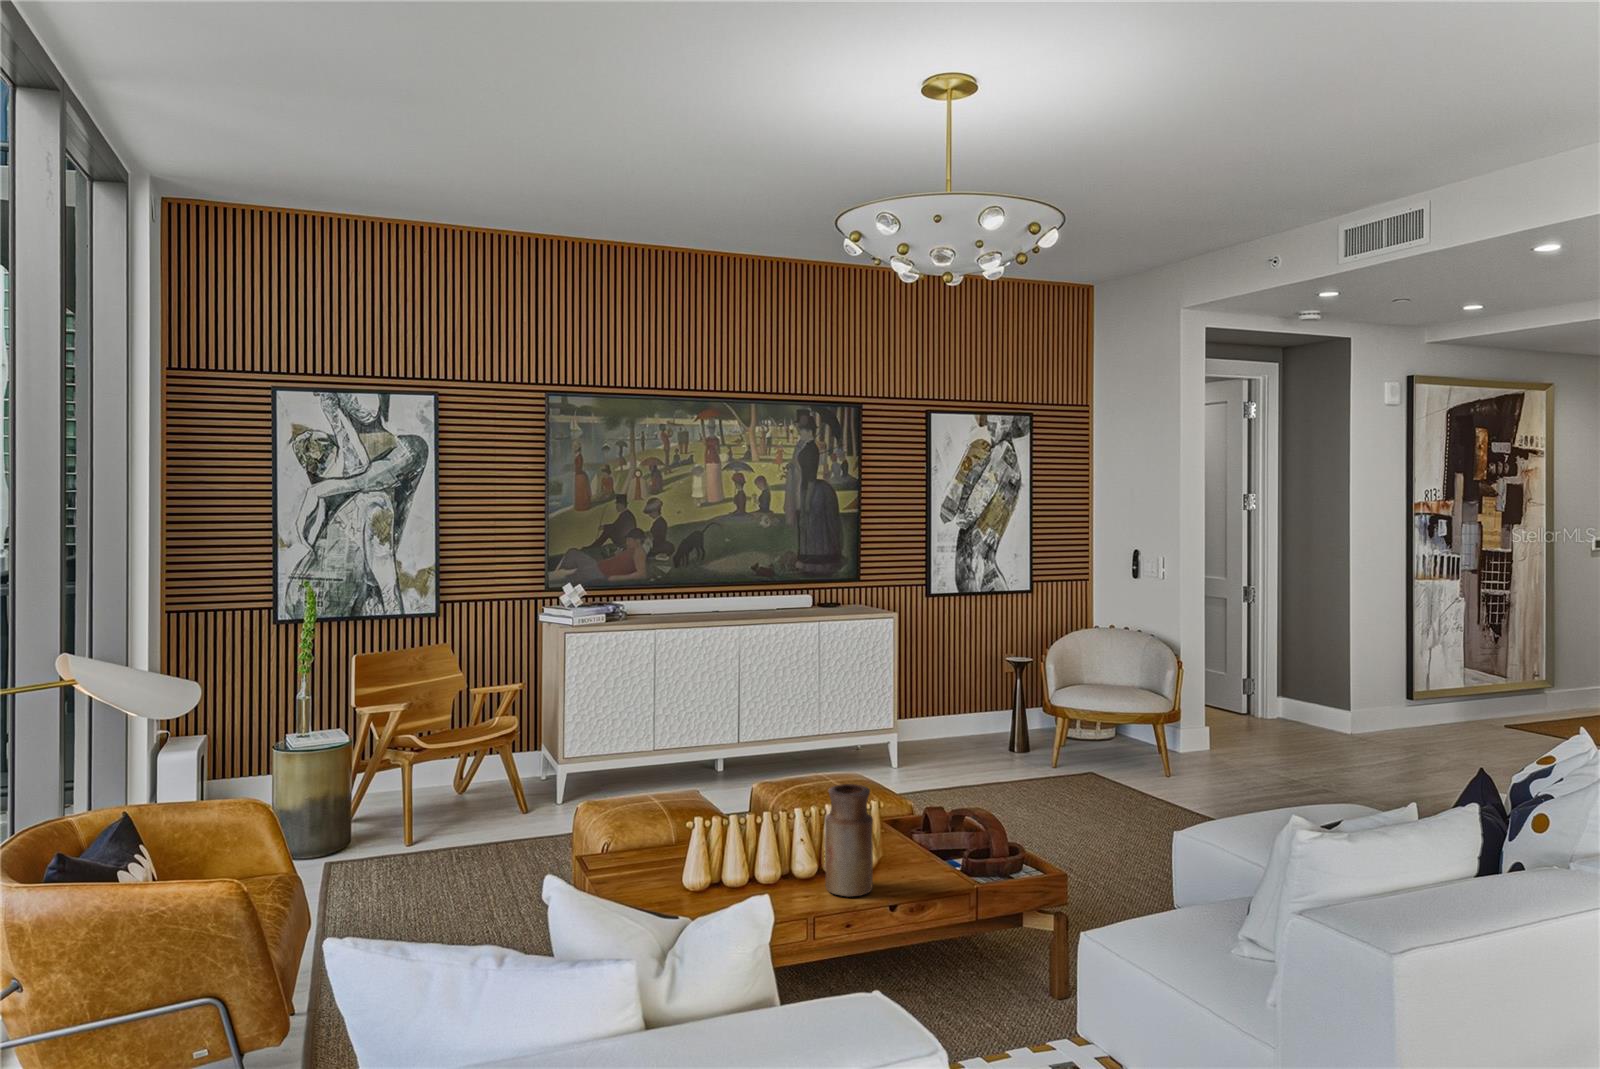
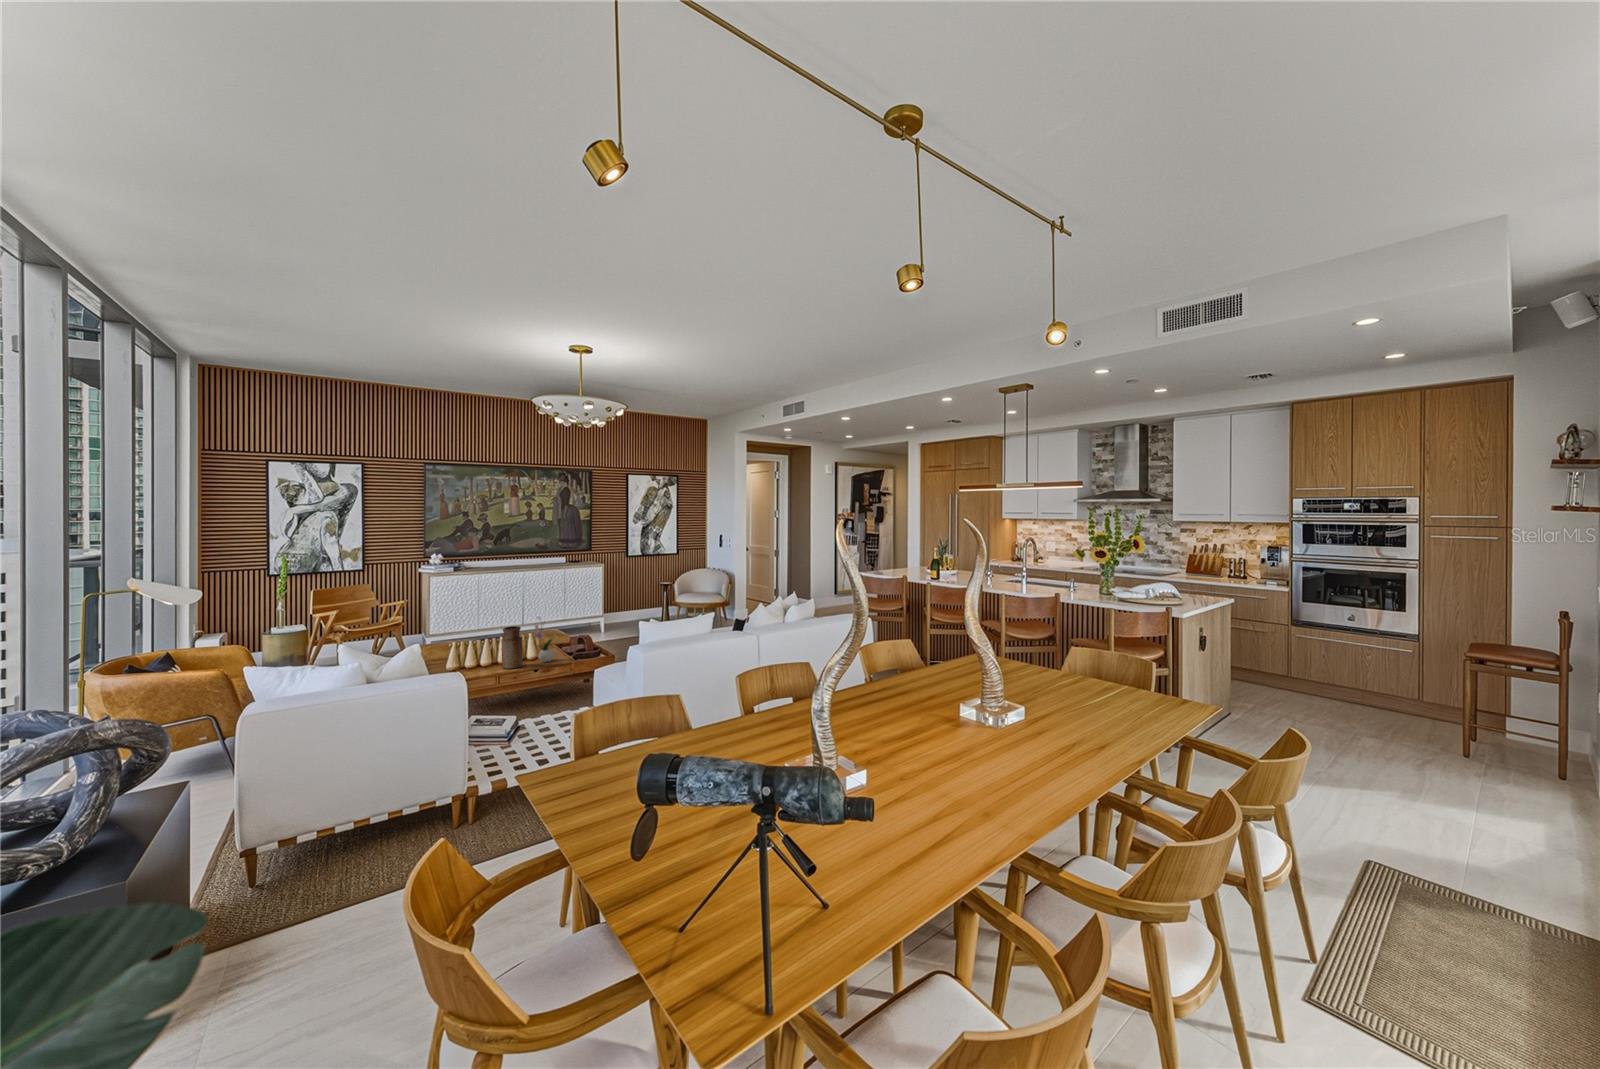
flower arrangement: none [889,760,942,880] -> present [535,618,554,662]

